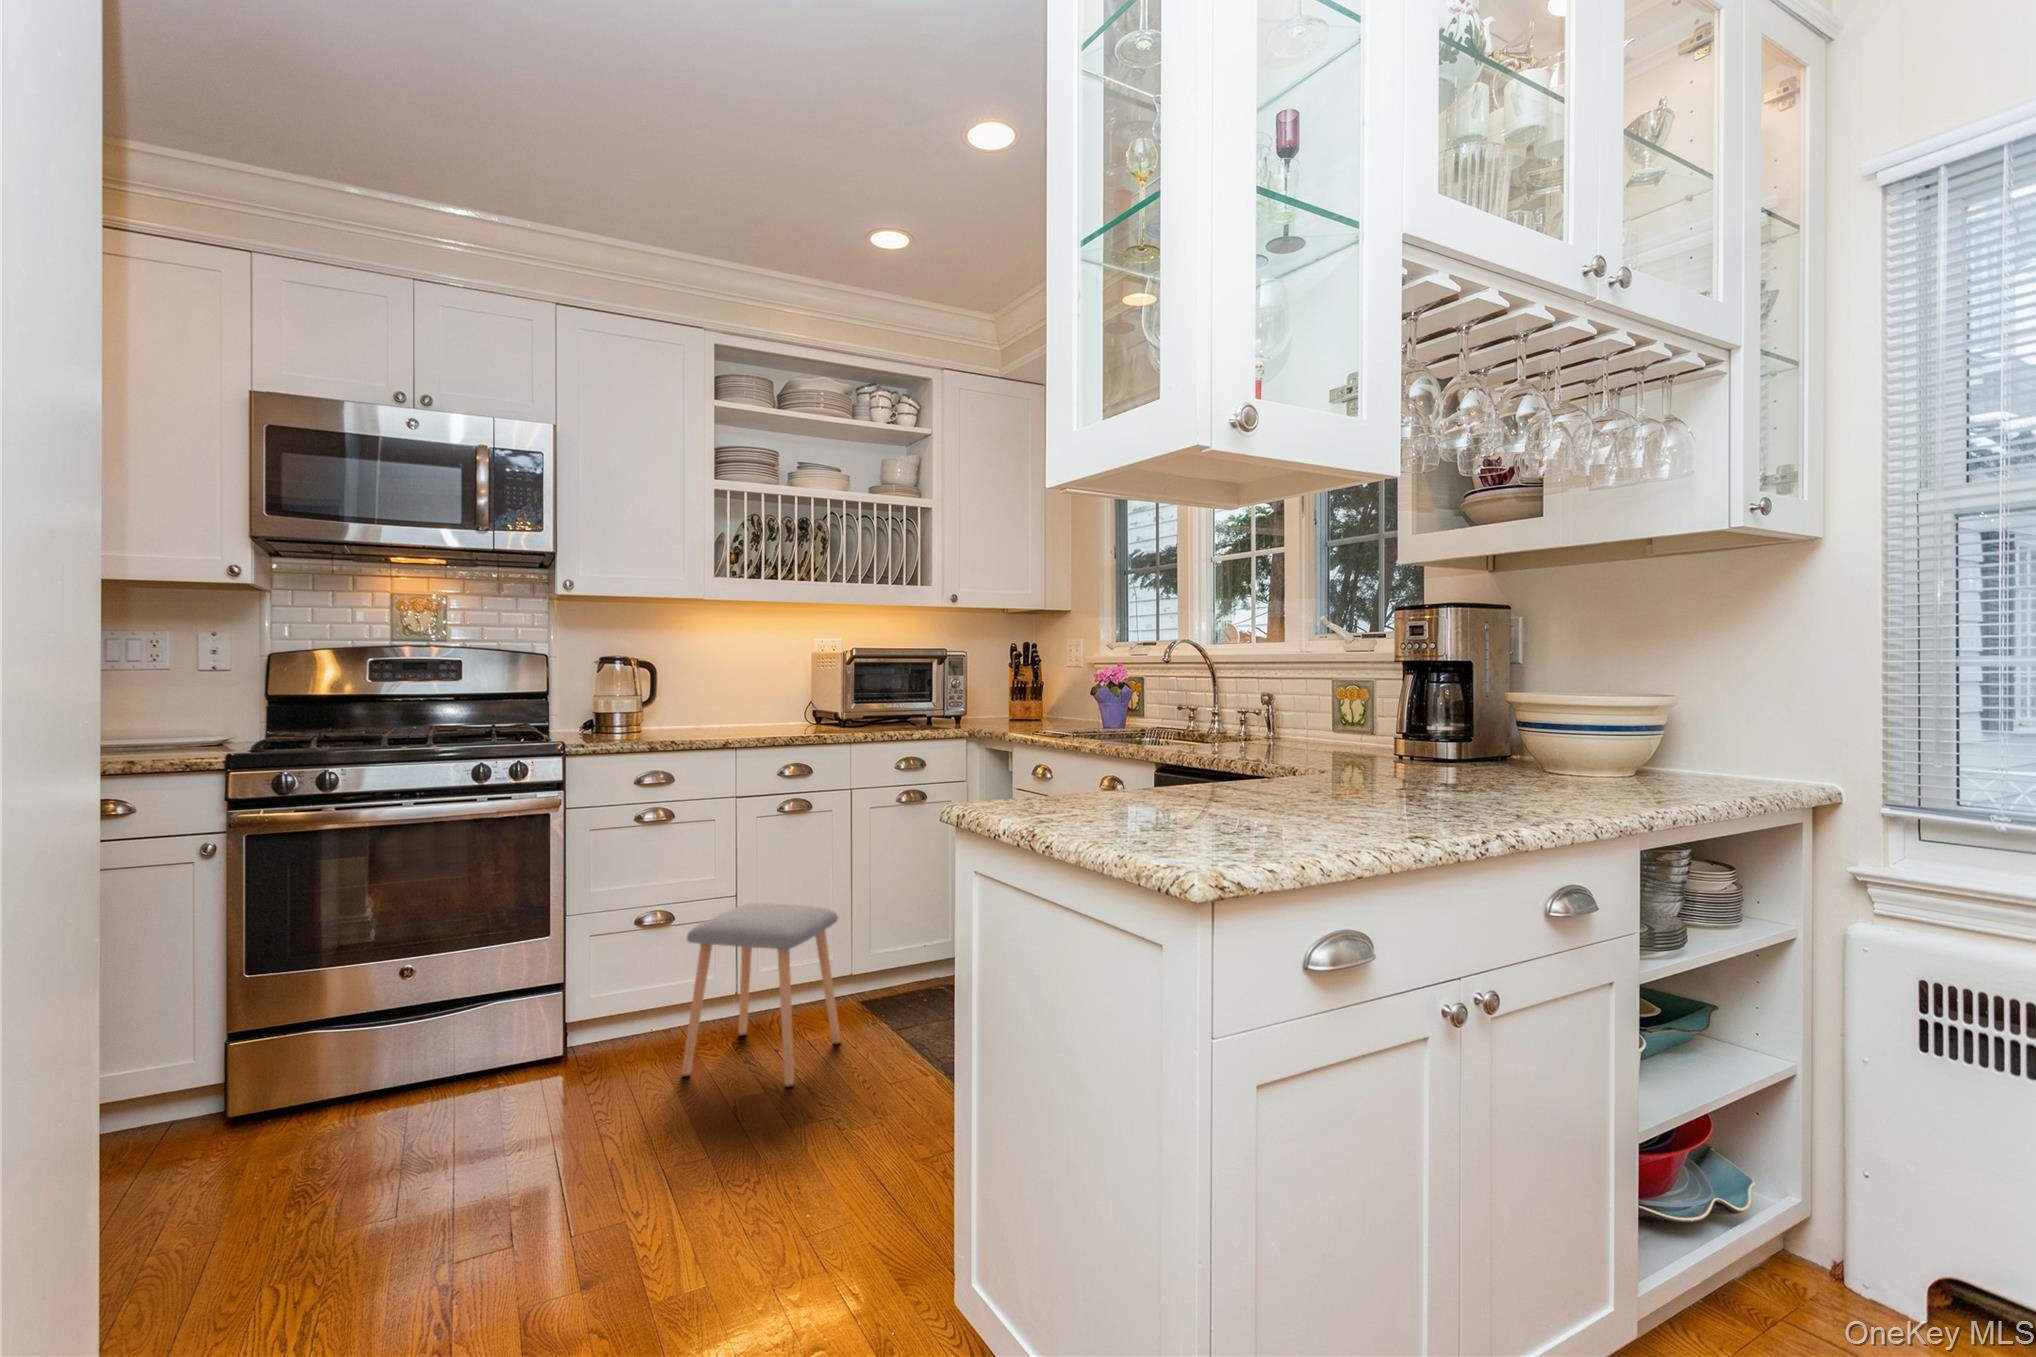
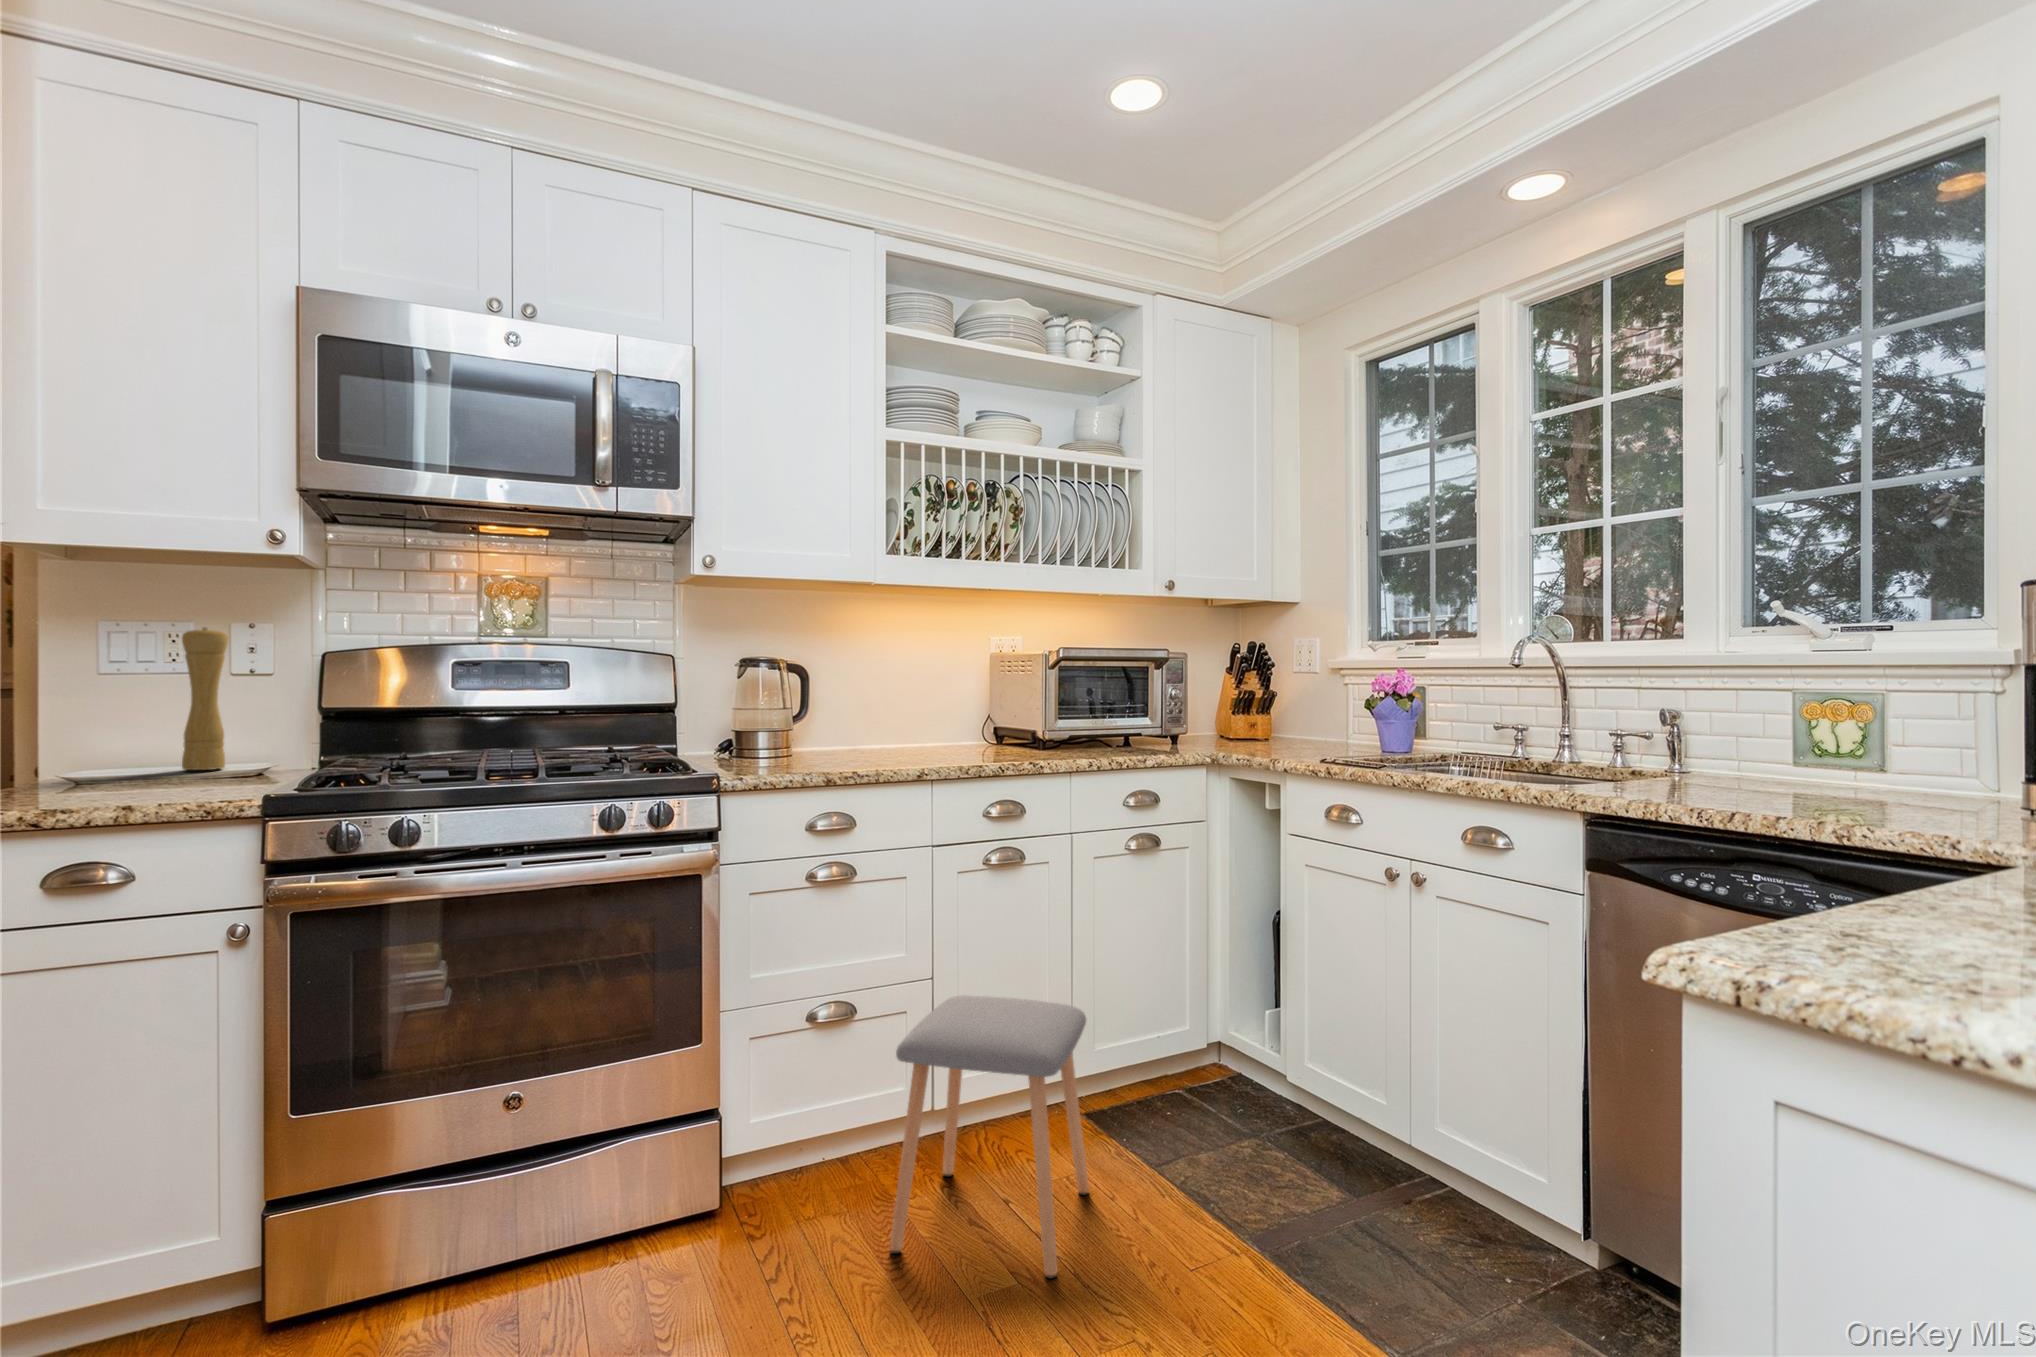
pepper mill: none [164,636,199,740] -> present [182,628,228,770]

